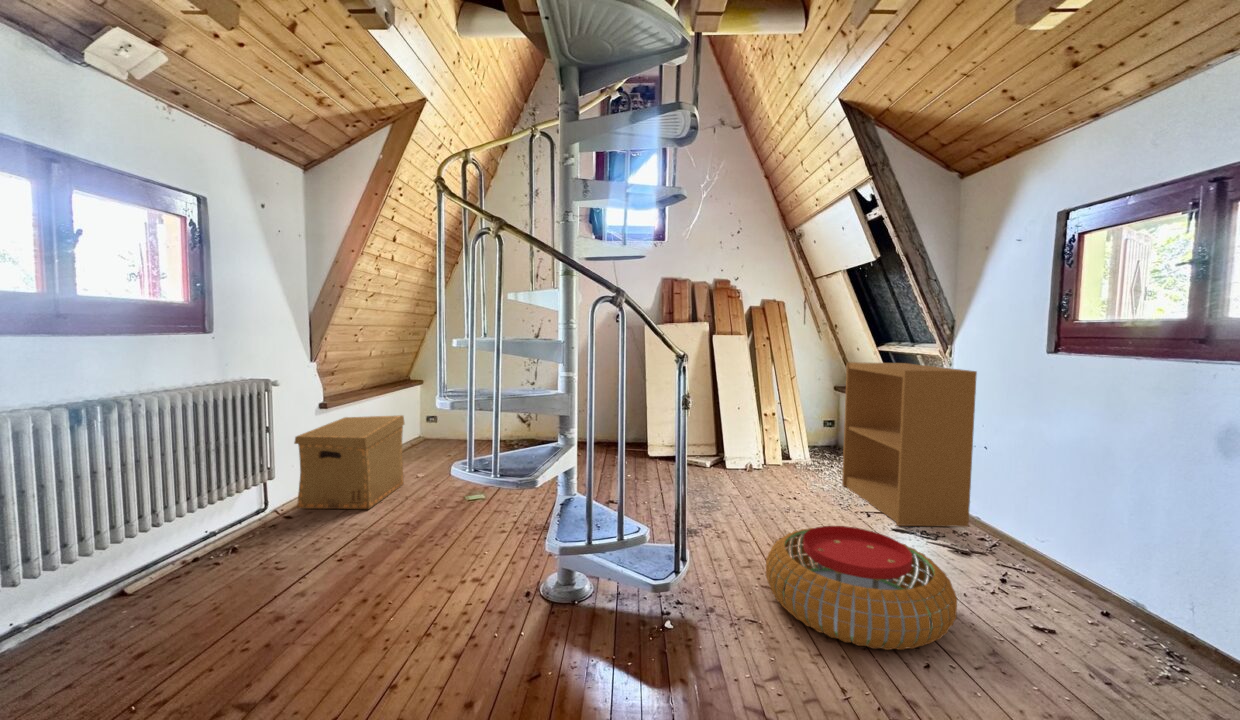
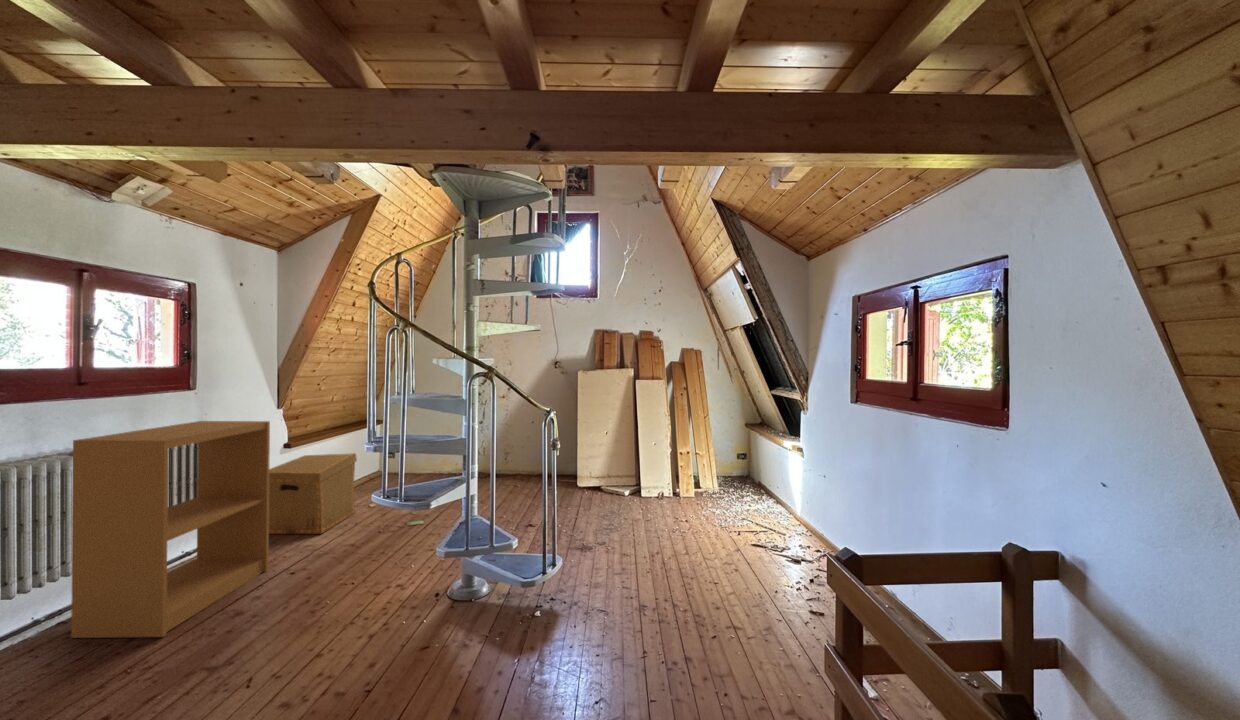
bookshelf: present [842,362,977,527] -> present [71,421,270,638]
pouf: present [766,526,957,650] -> none [621,540,753,629]

